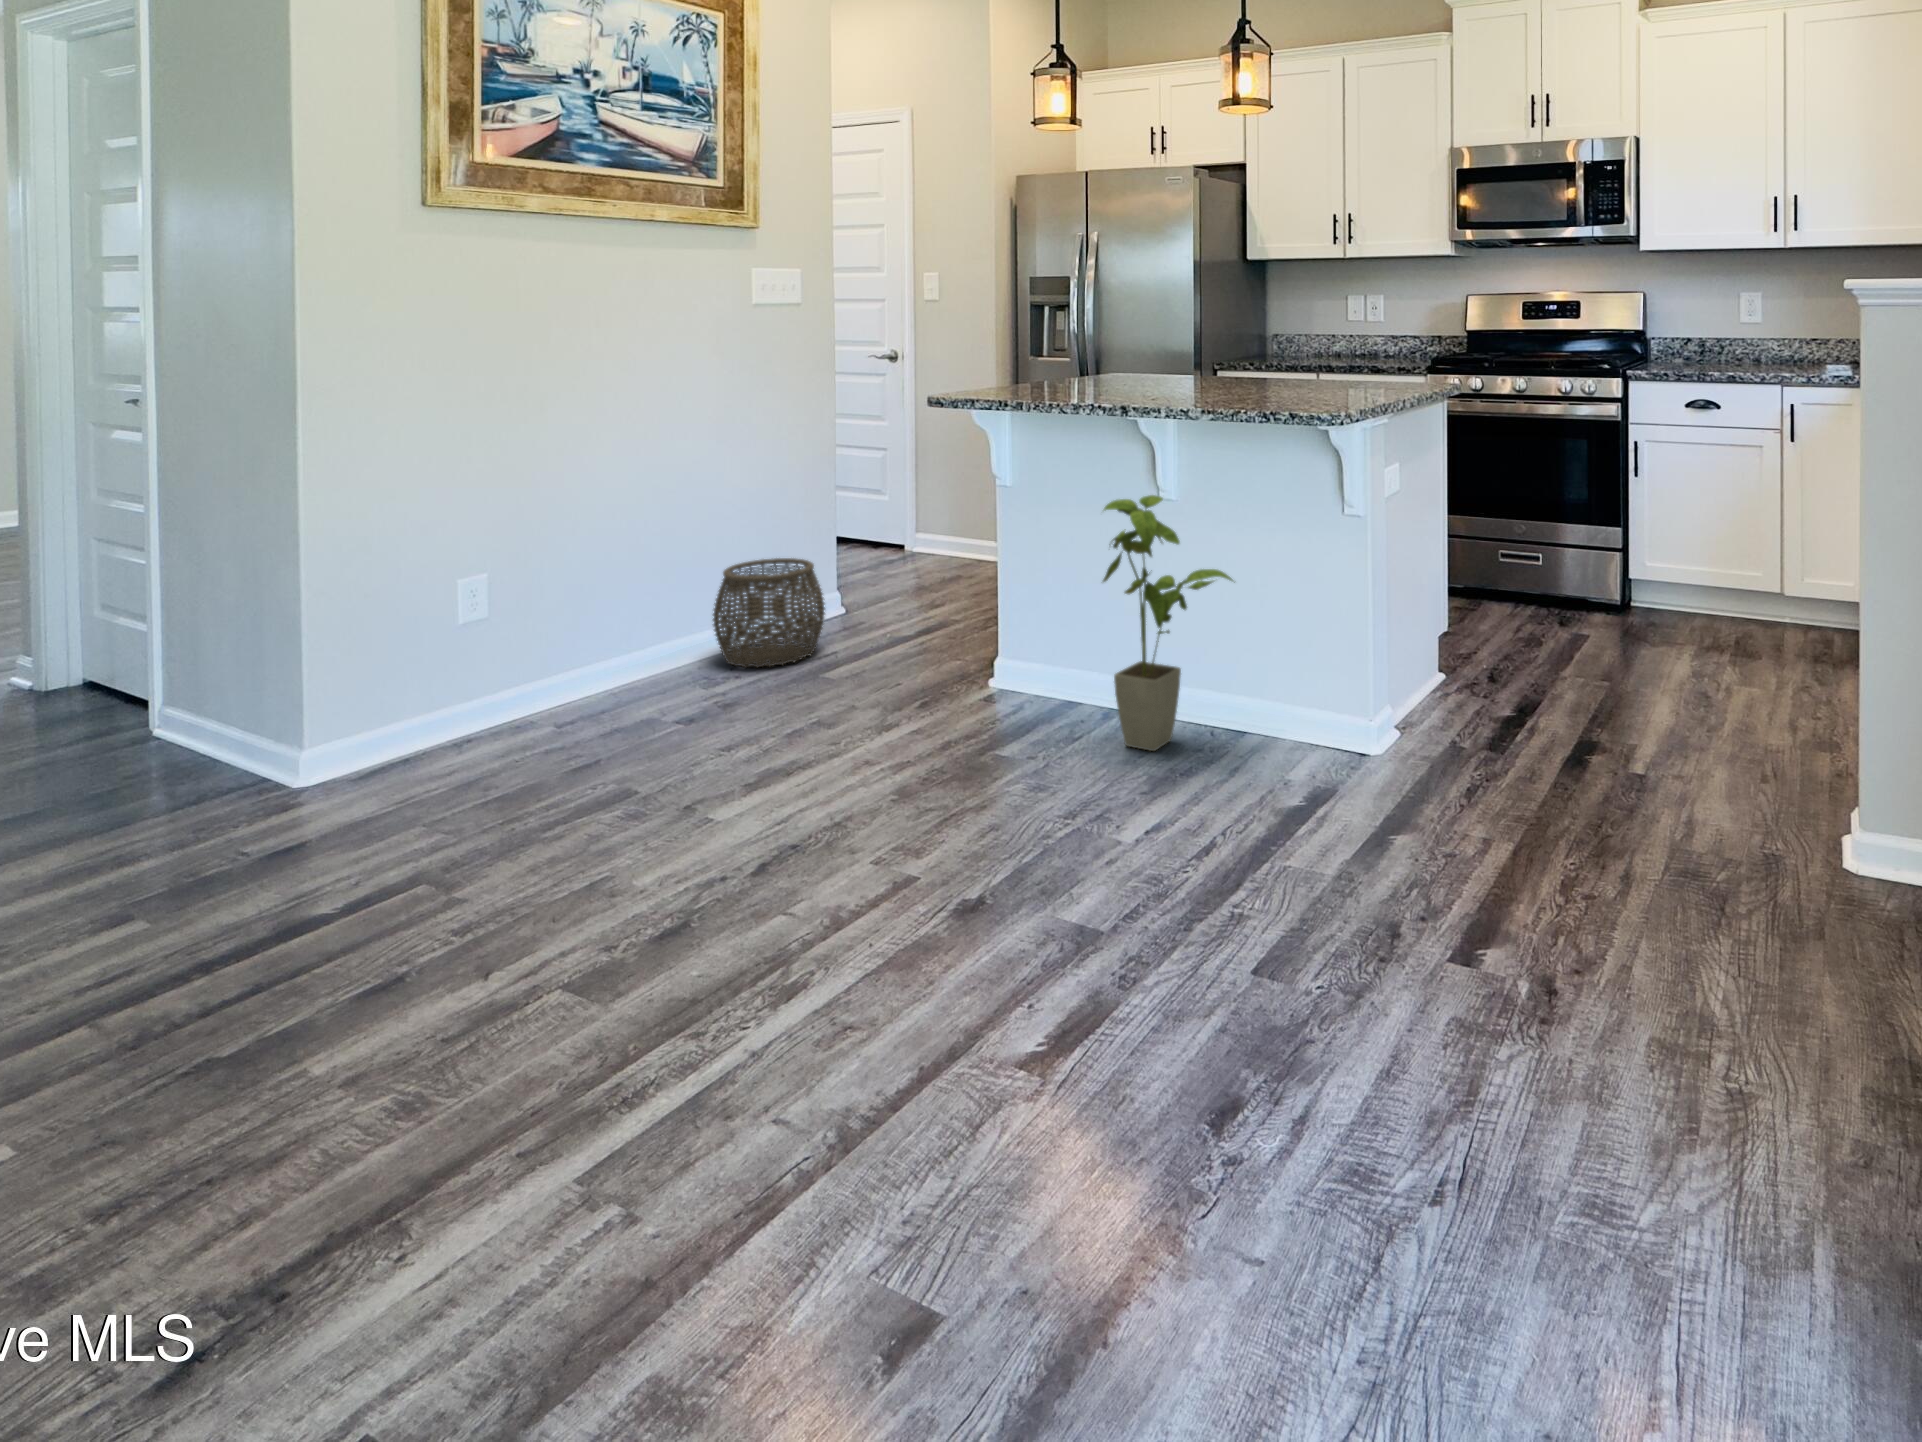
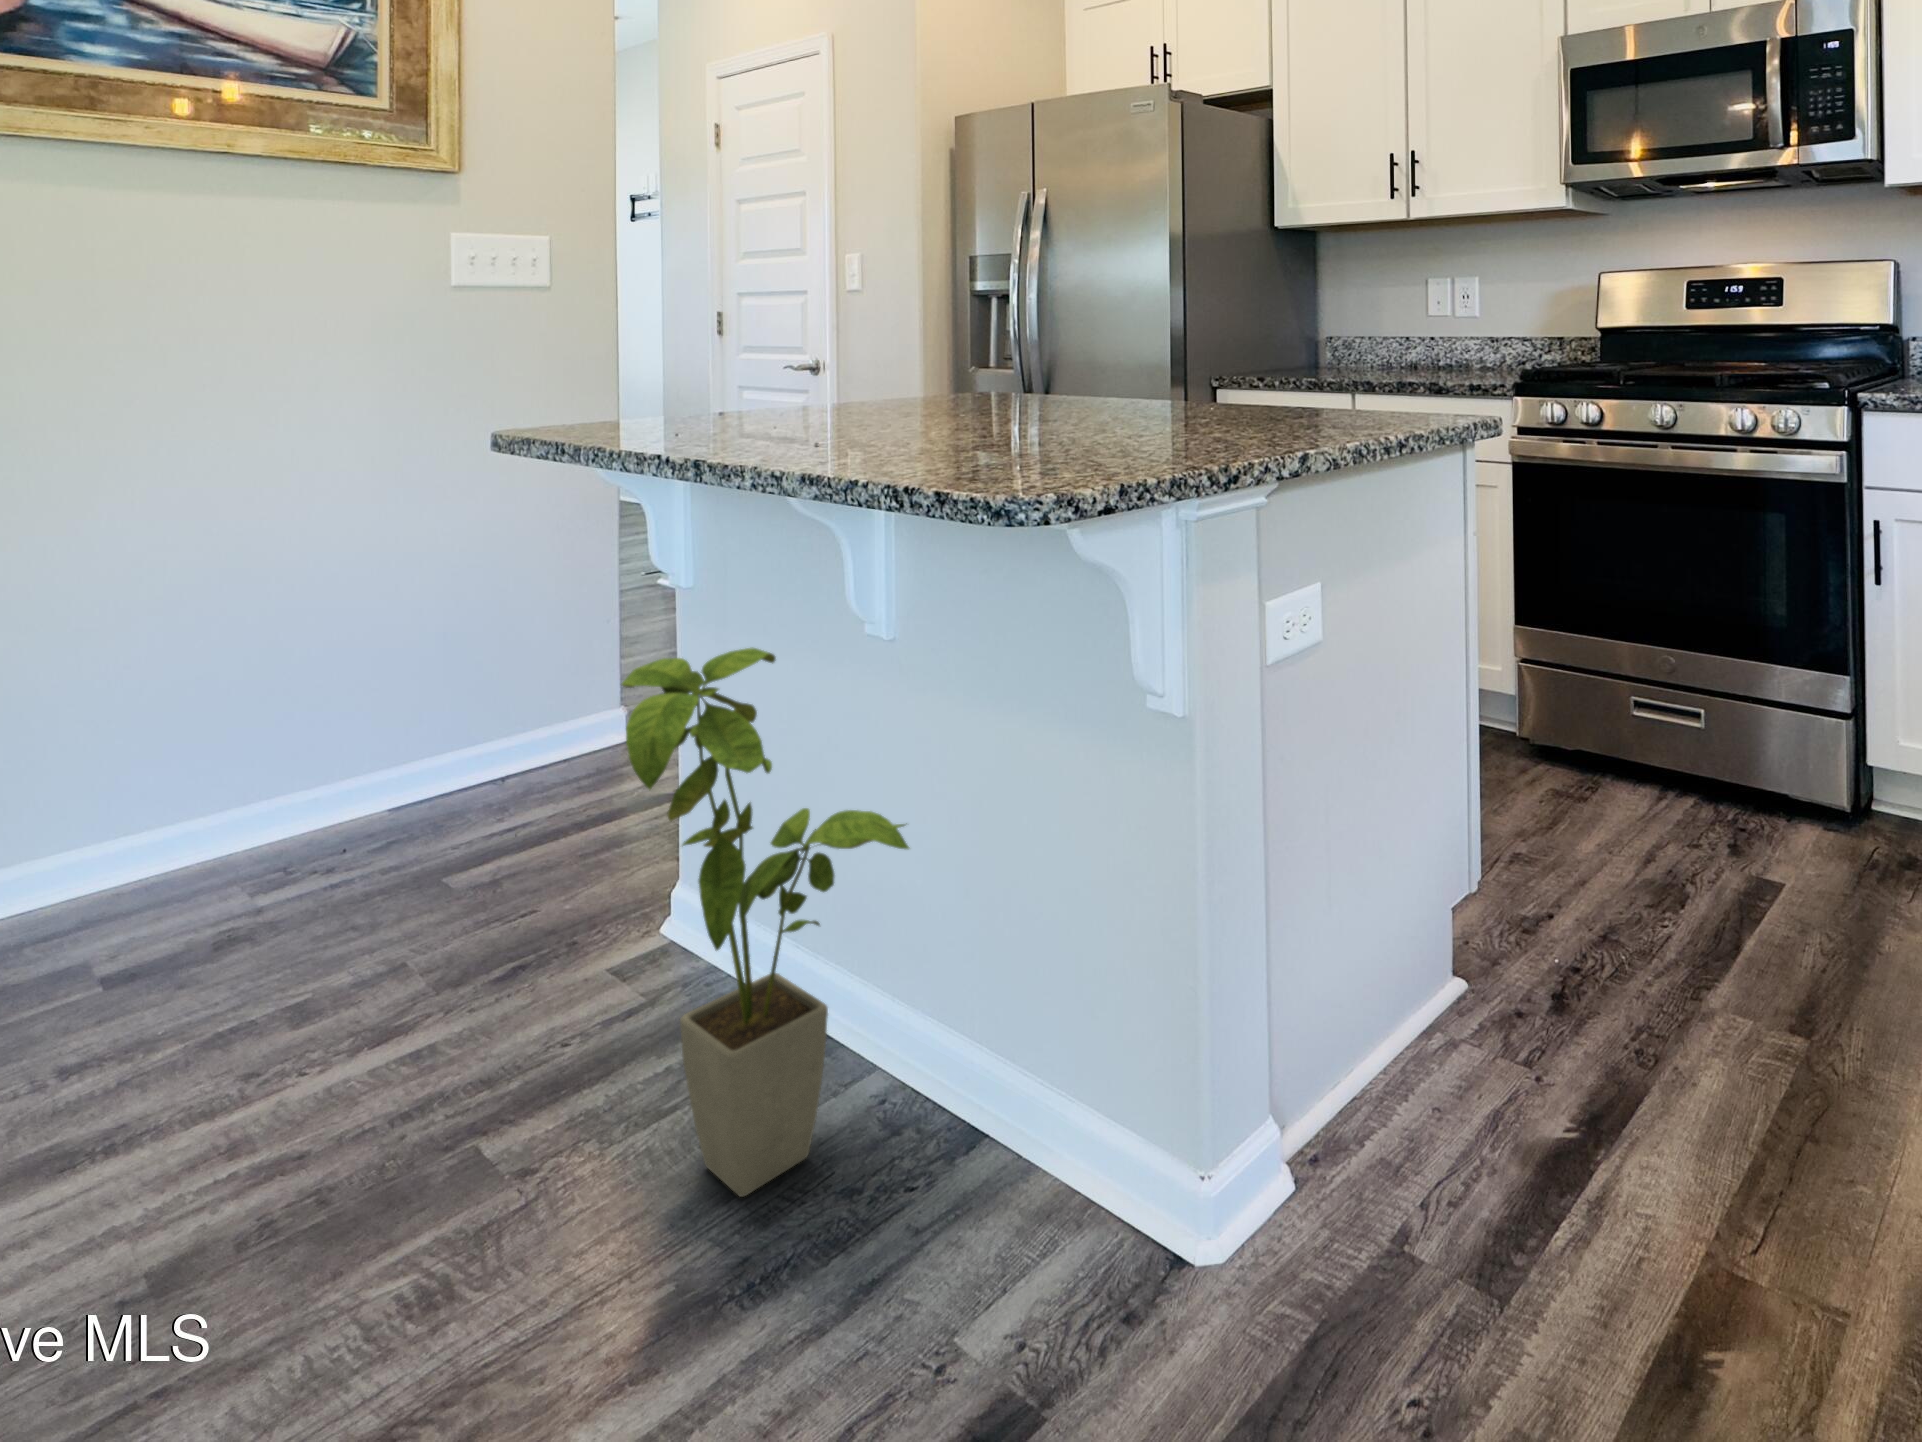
woven basket: present [713,558,825,667] -> none [334,665,529,848]

